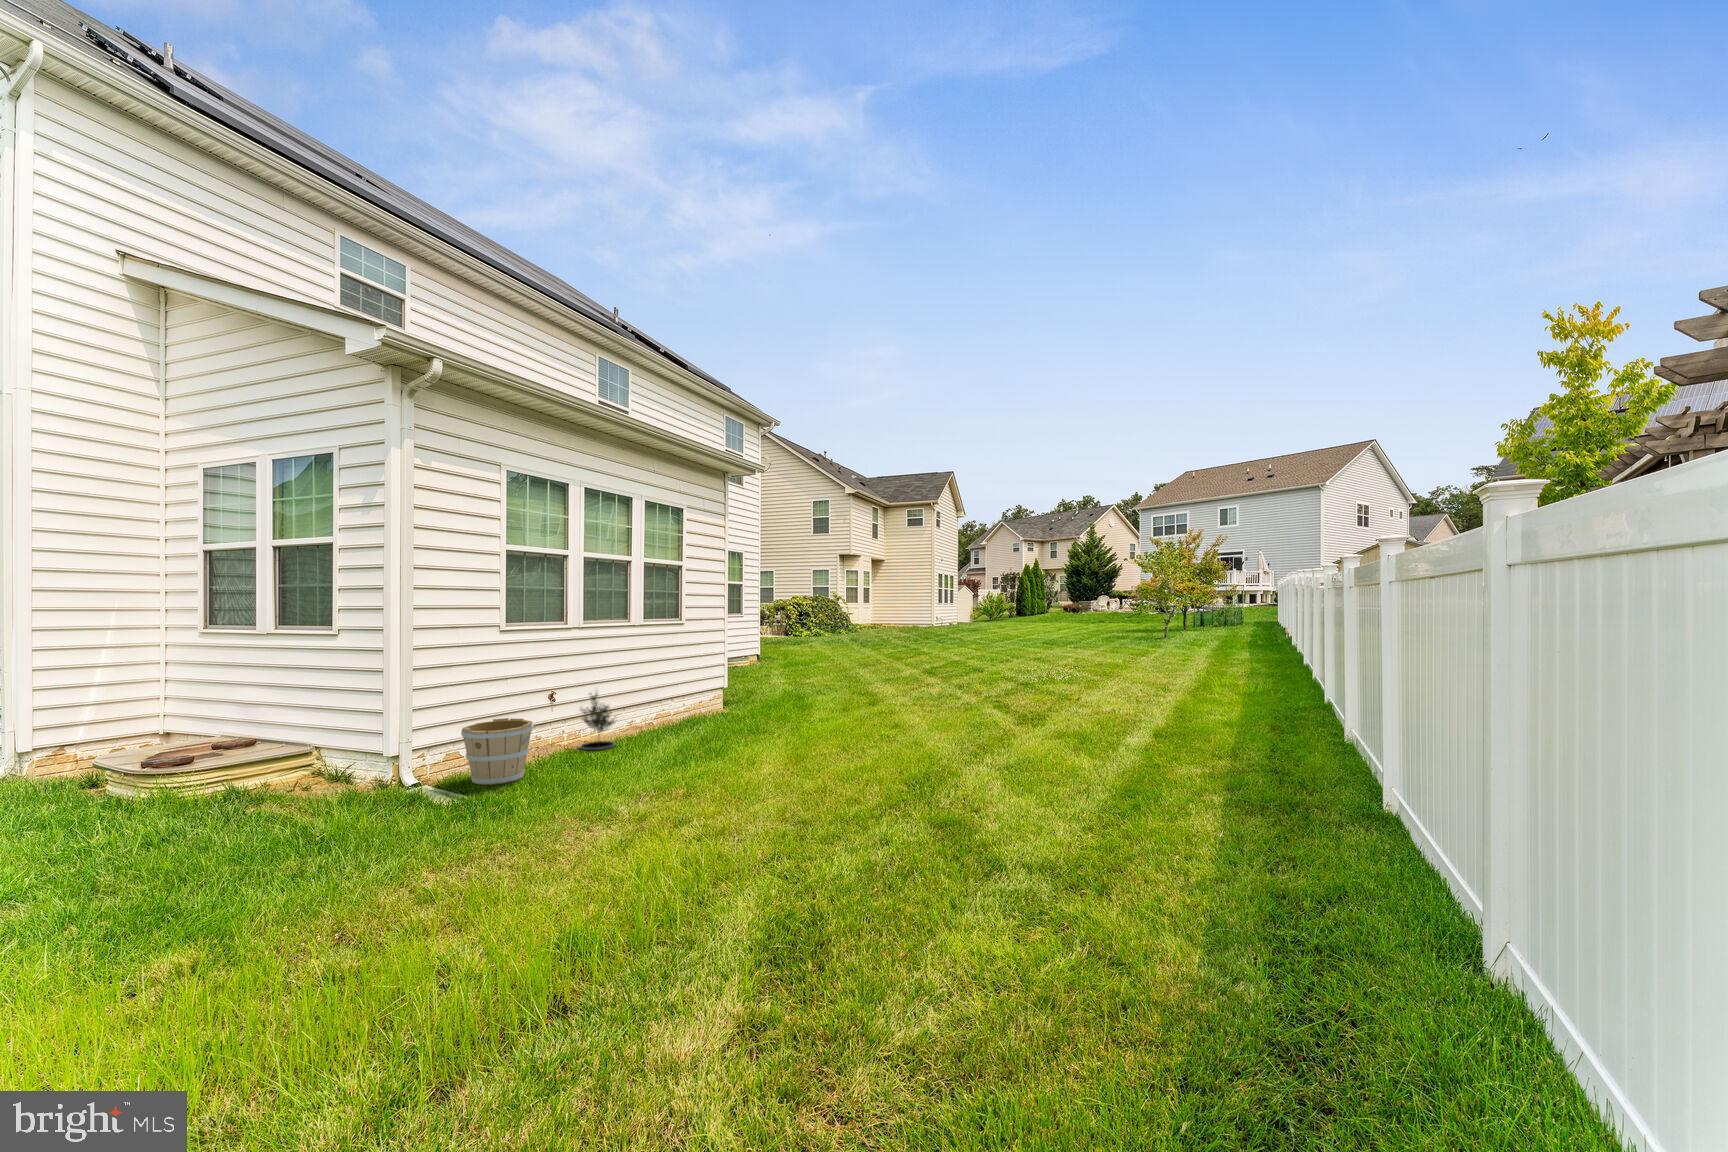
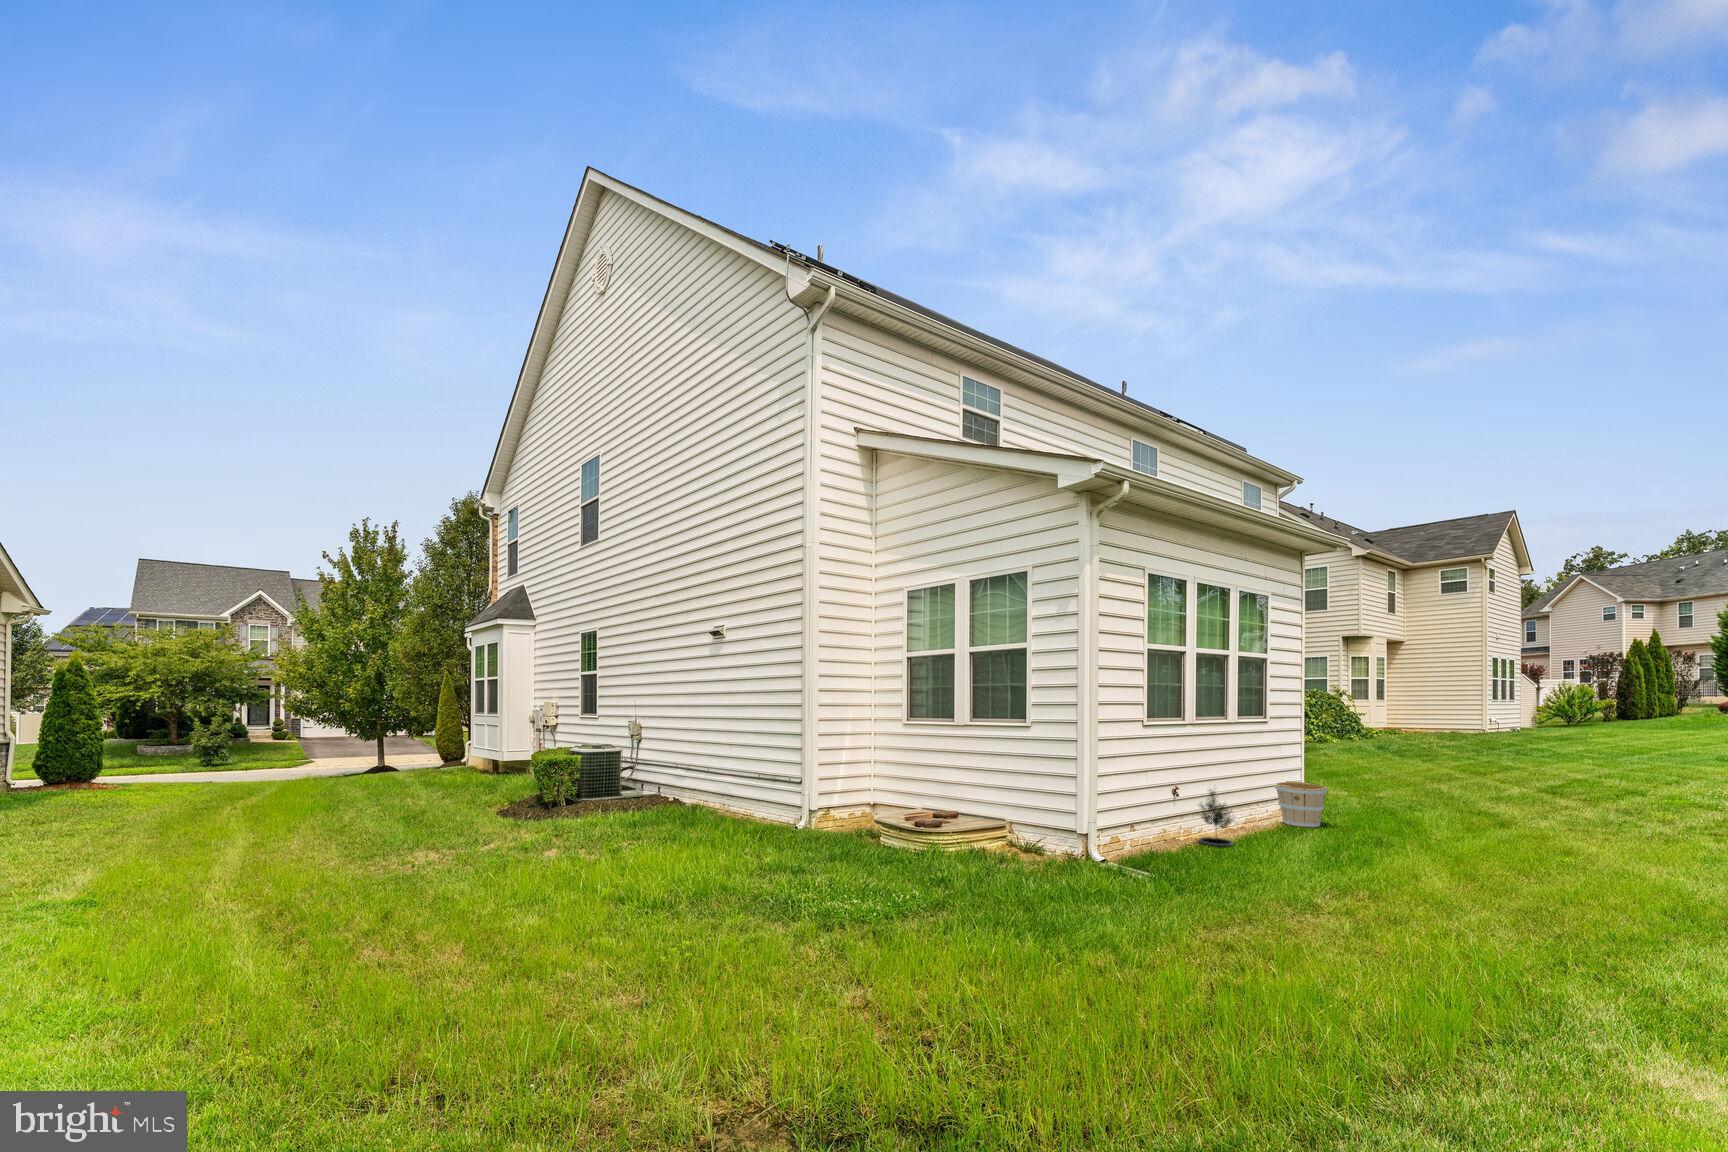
wooden bucket: present [461,718,533,785] -> present [1275,781,1327,828]

